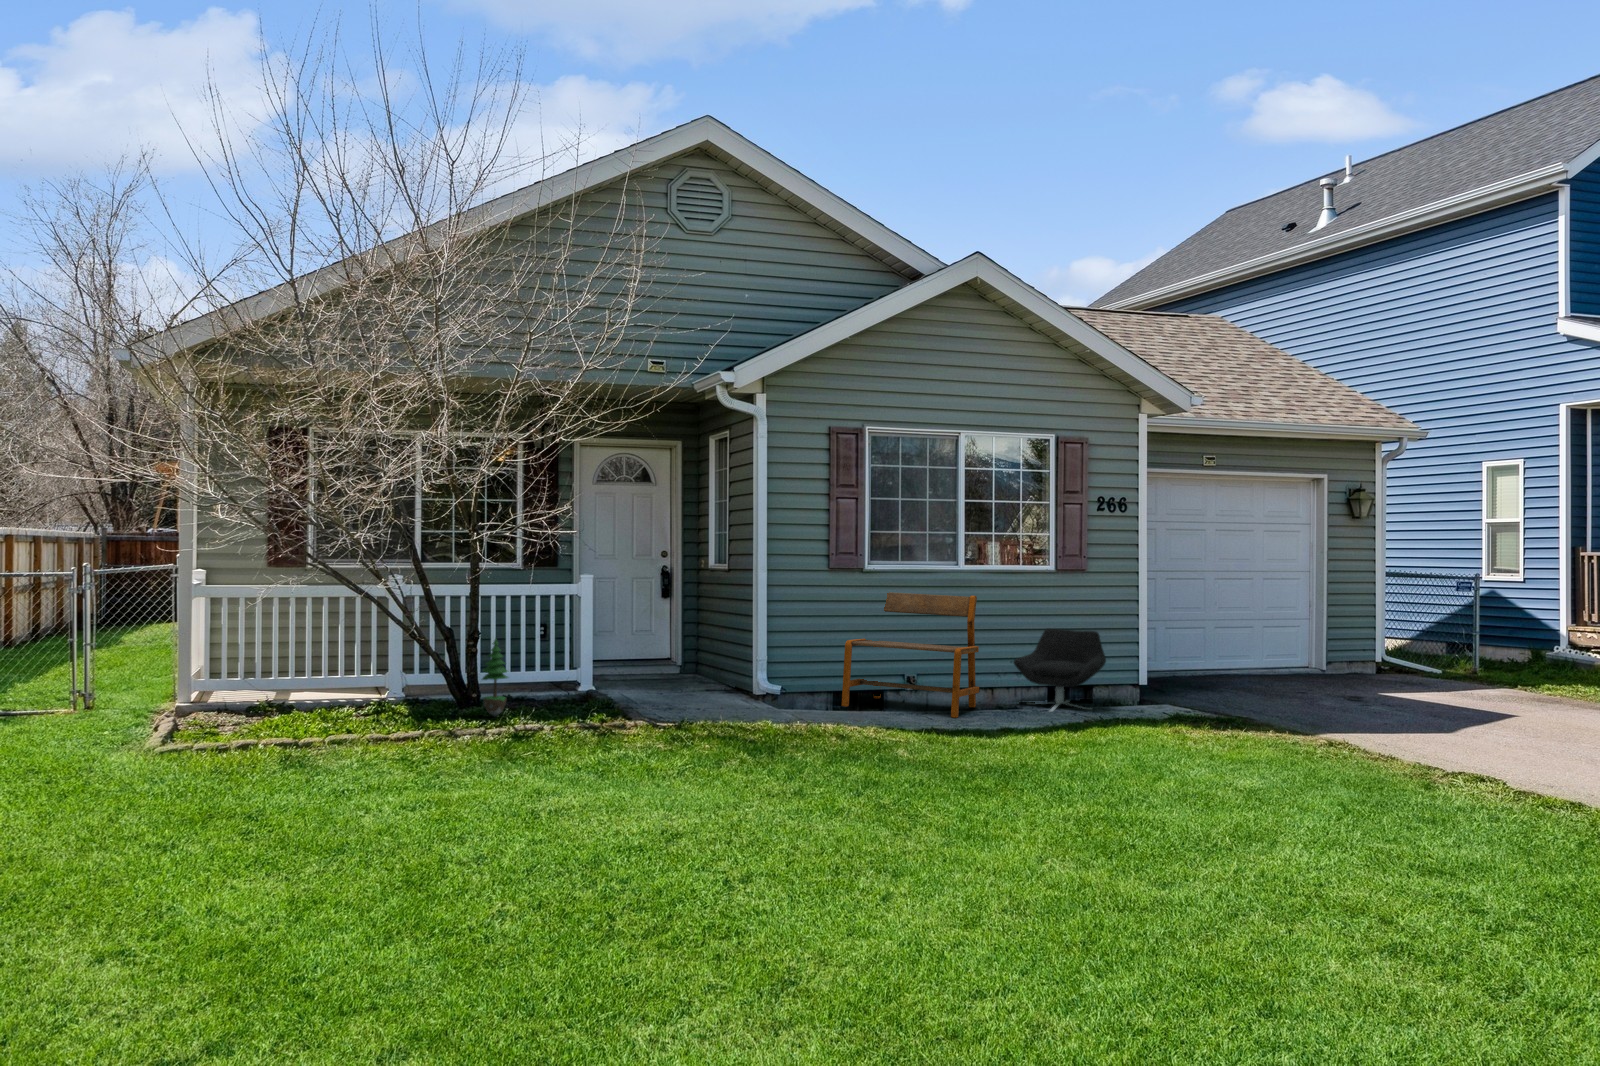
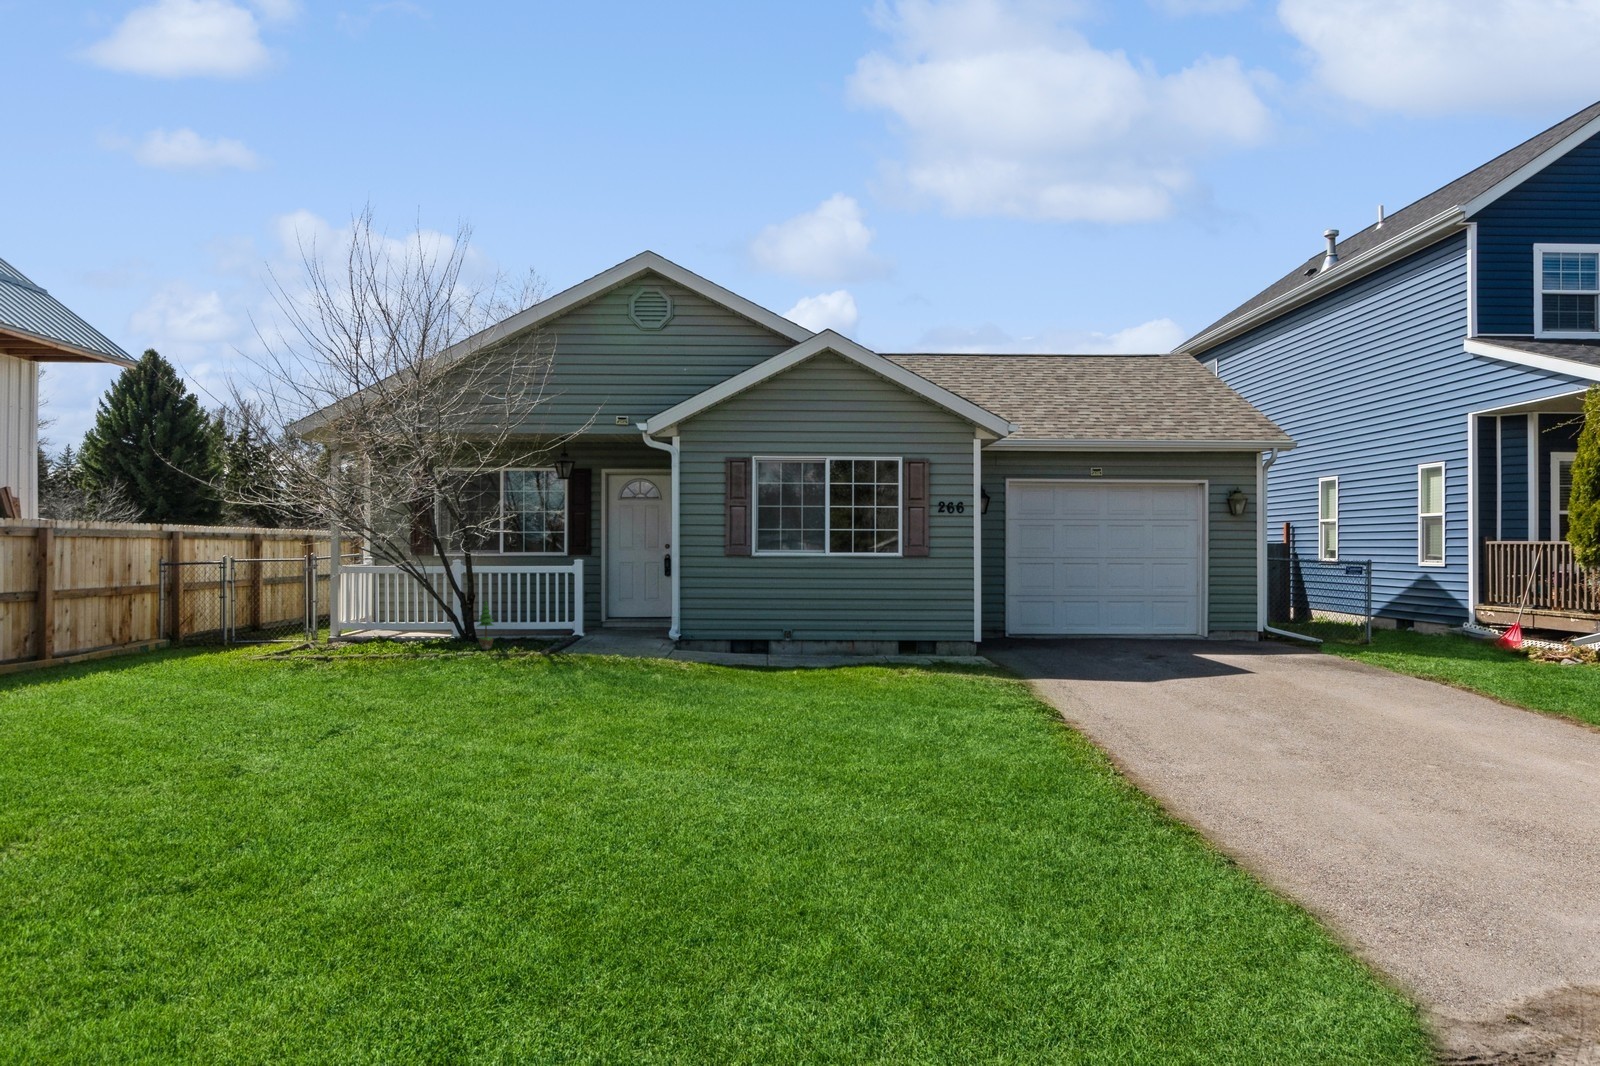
bench: present [842,592,979,718] -> none [726,571,819,660]
lounge chair: present [1013,628,1106,712] -> none [852,599,926,659]

